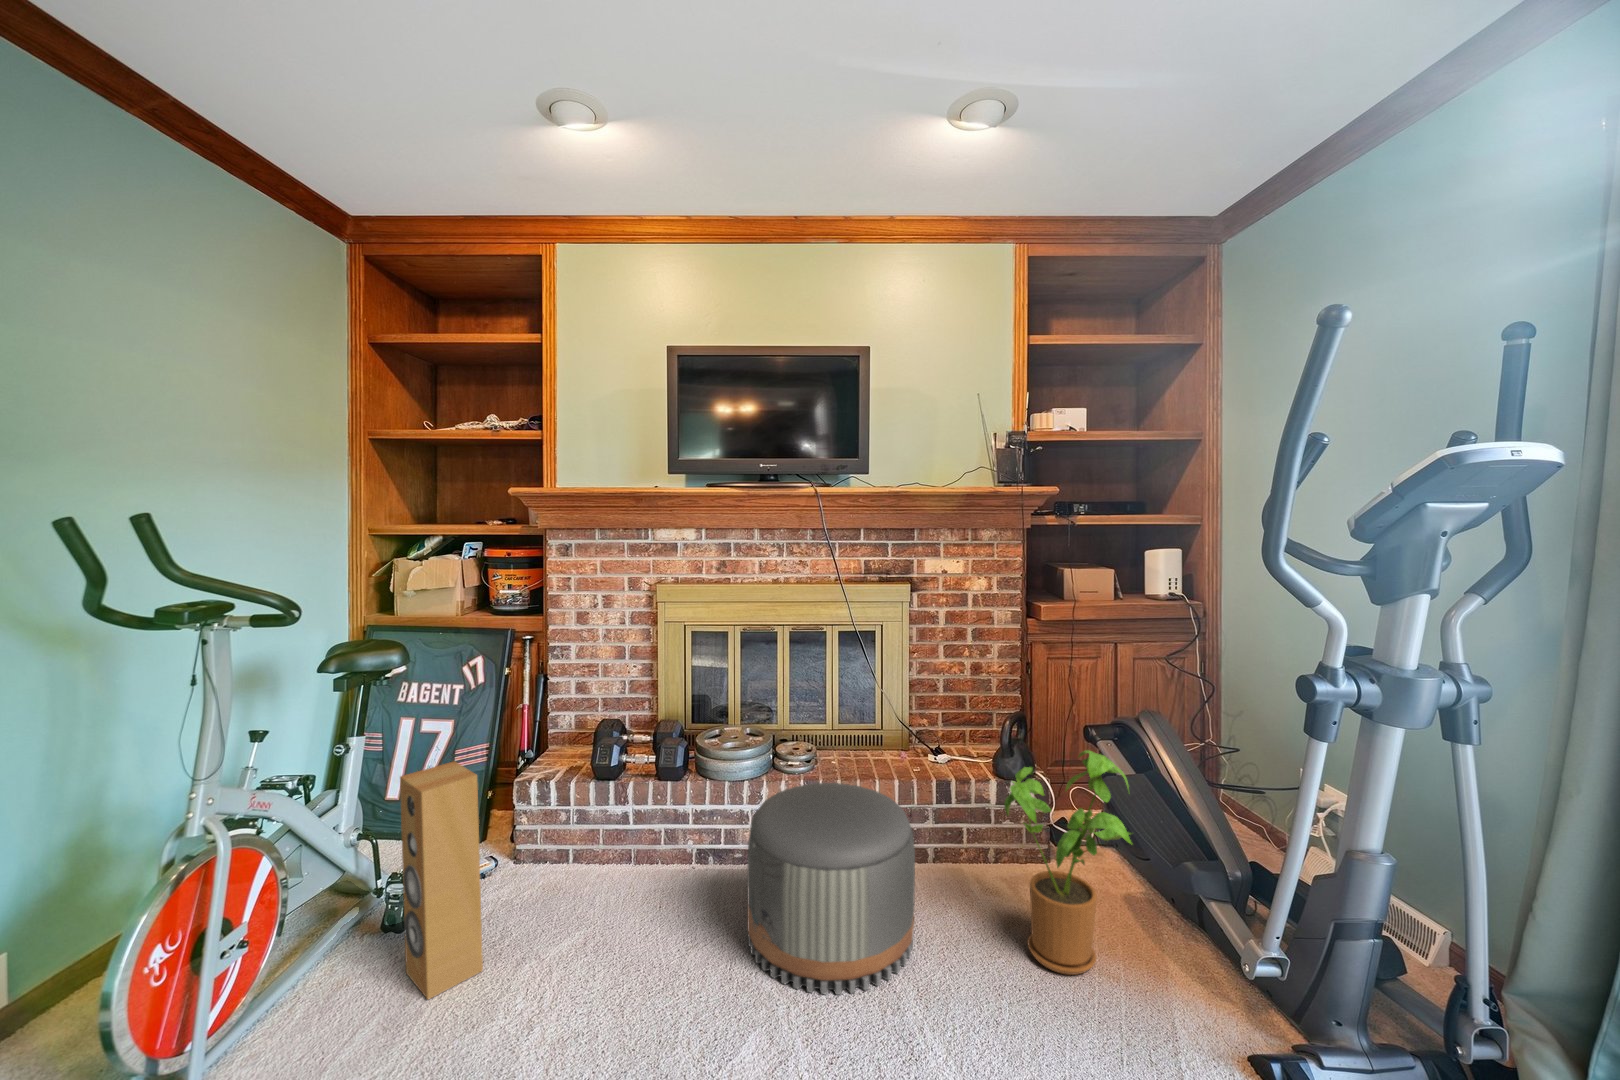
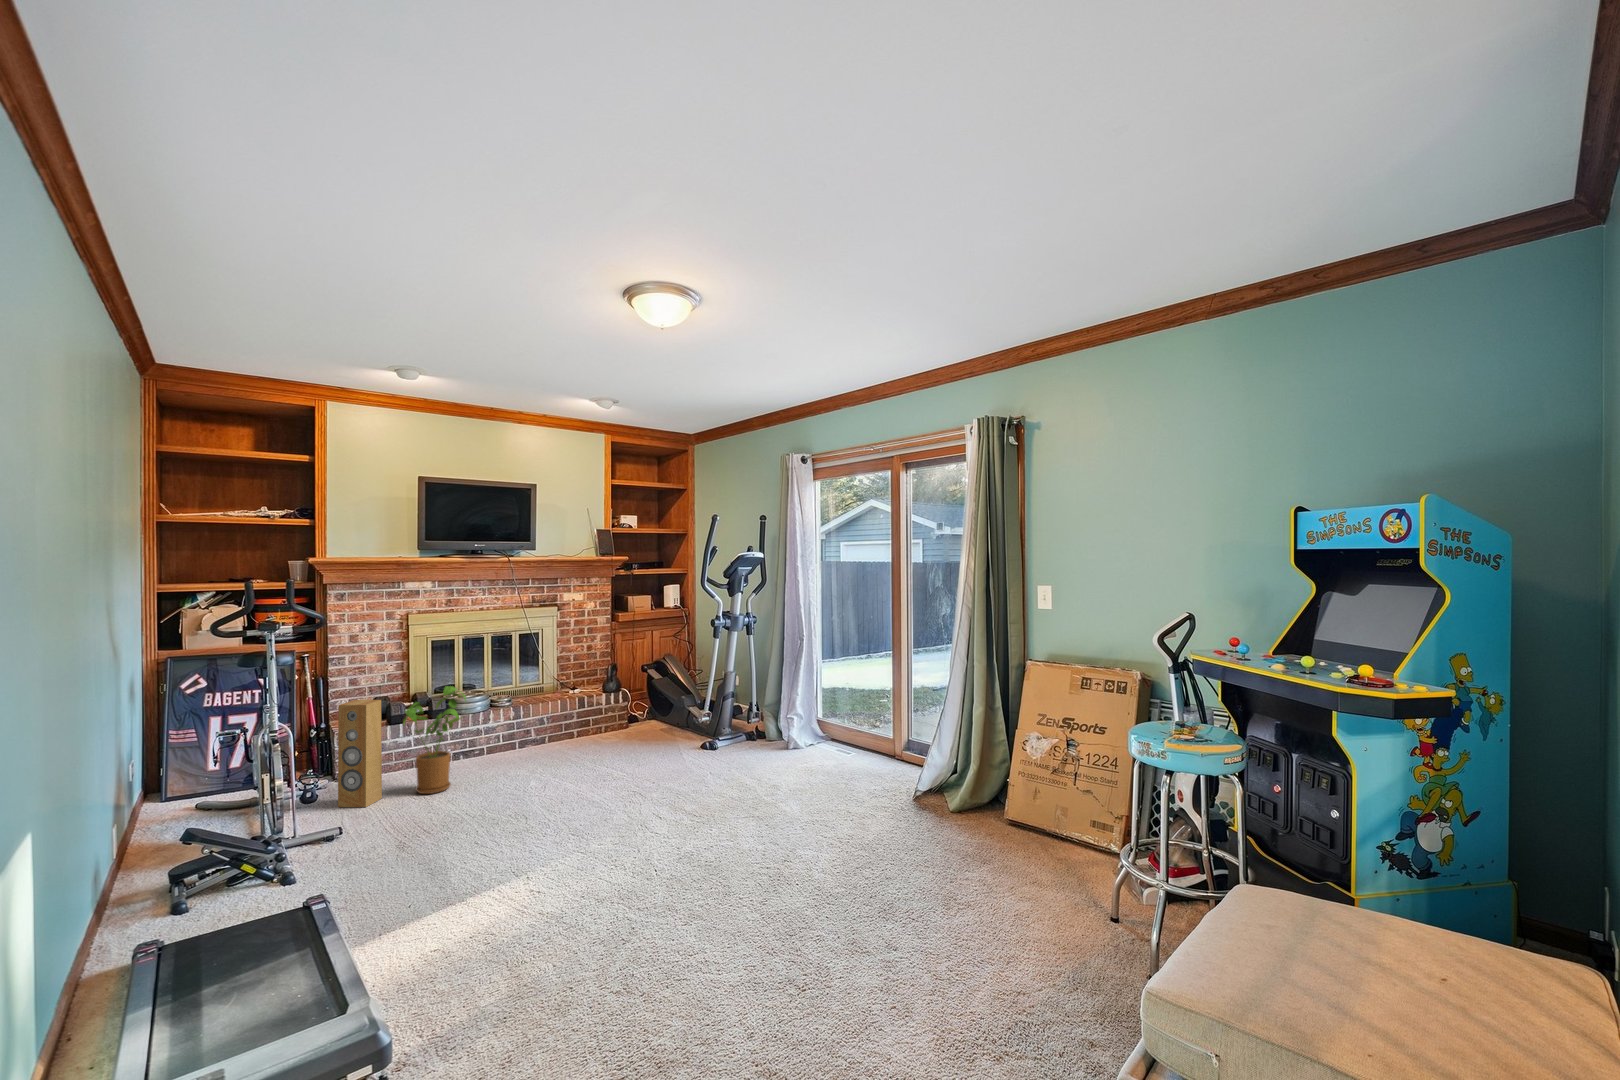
house plant: present [1004,750,1131,975] -> present [403,686,466,794]
pouf: present [747,783,915,995] -> none [505,696,584,771]

